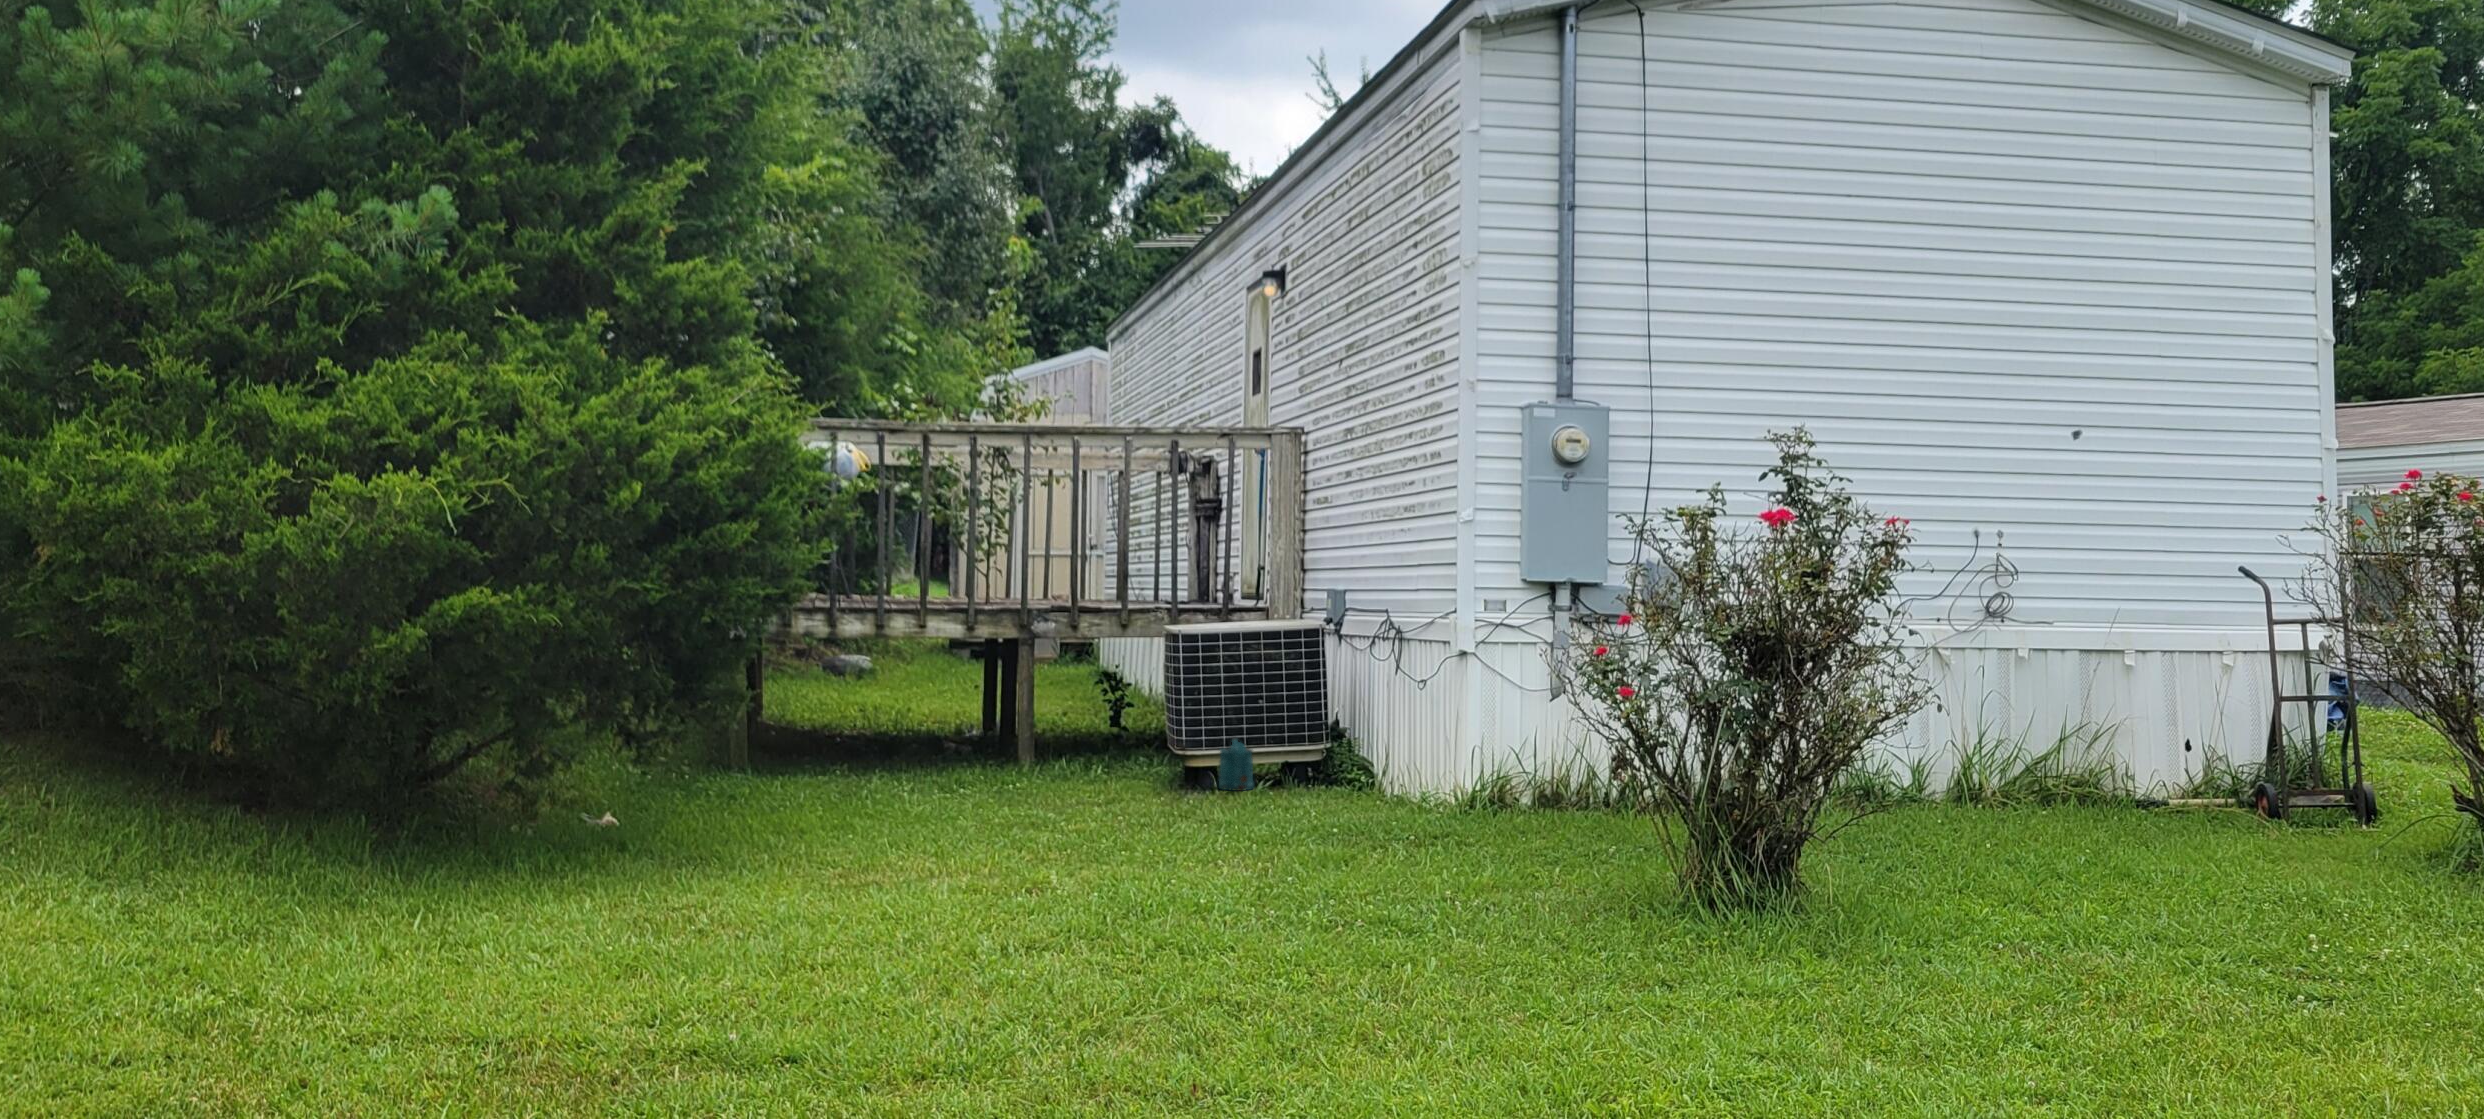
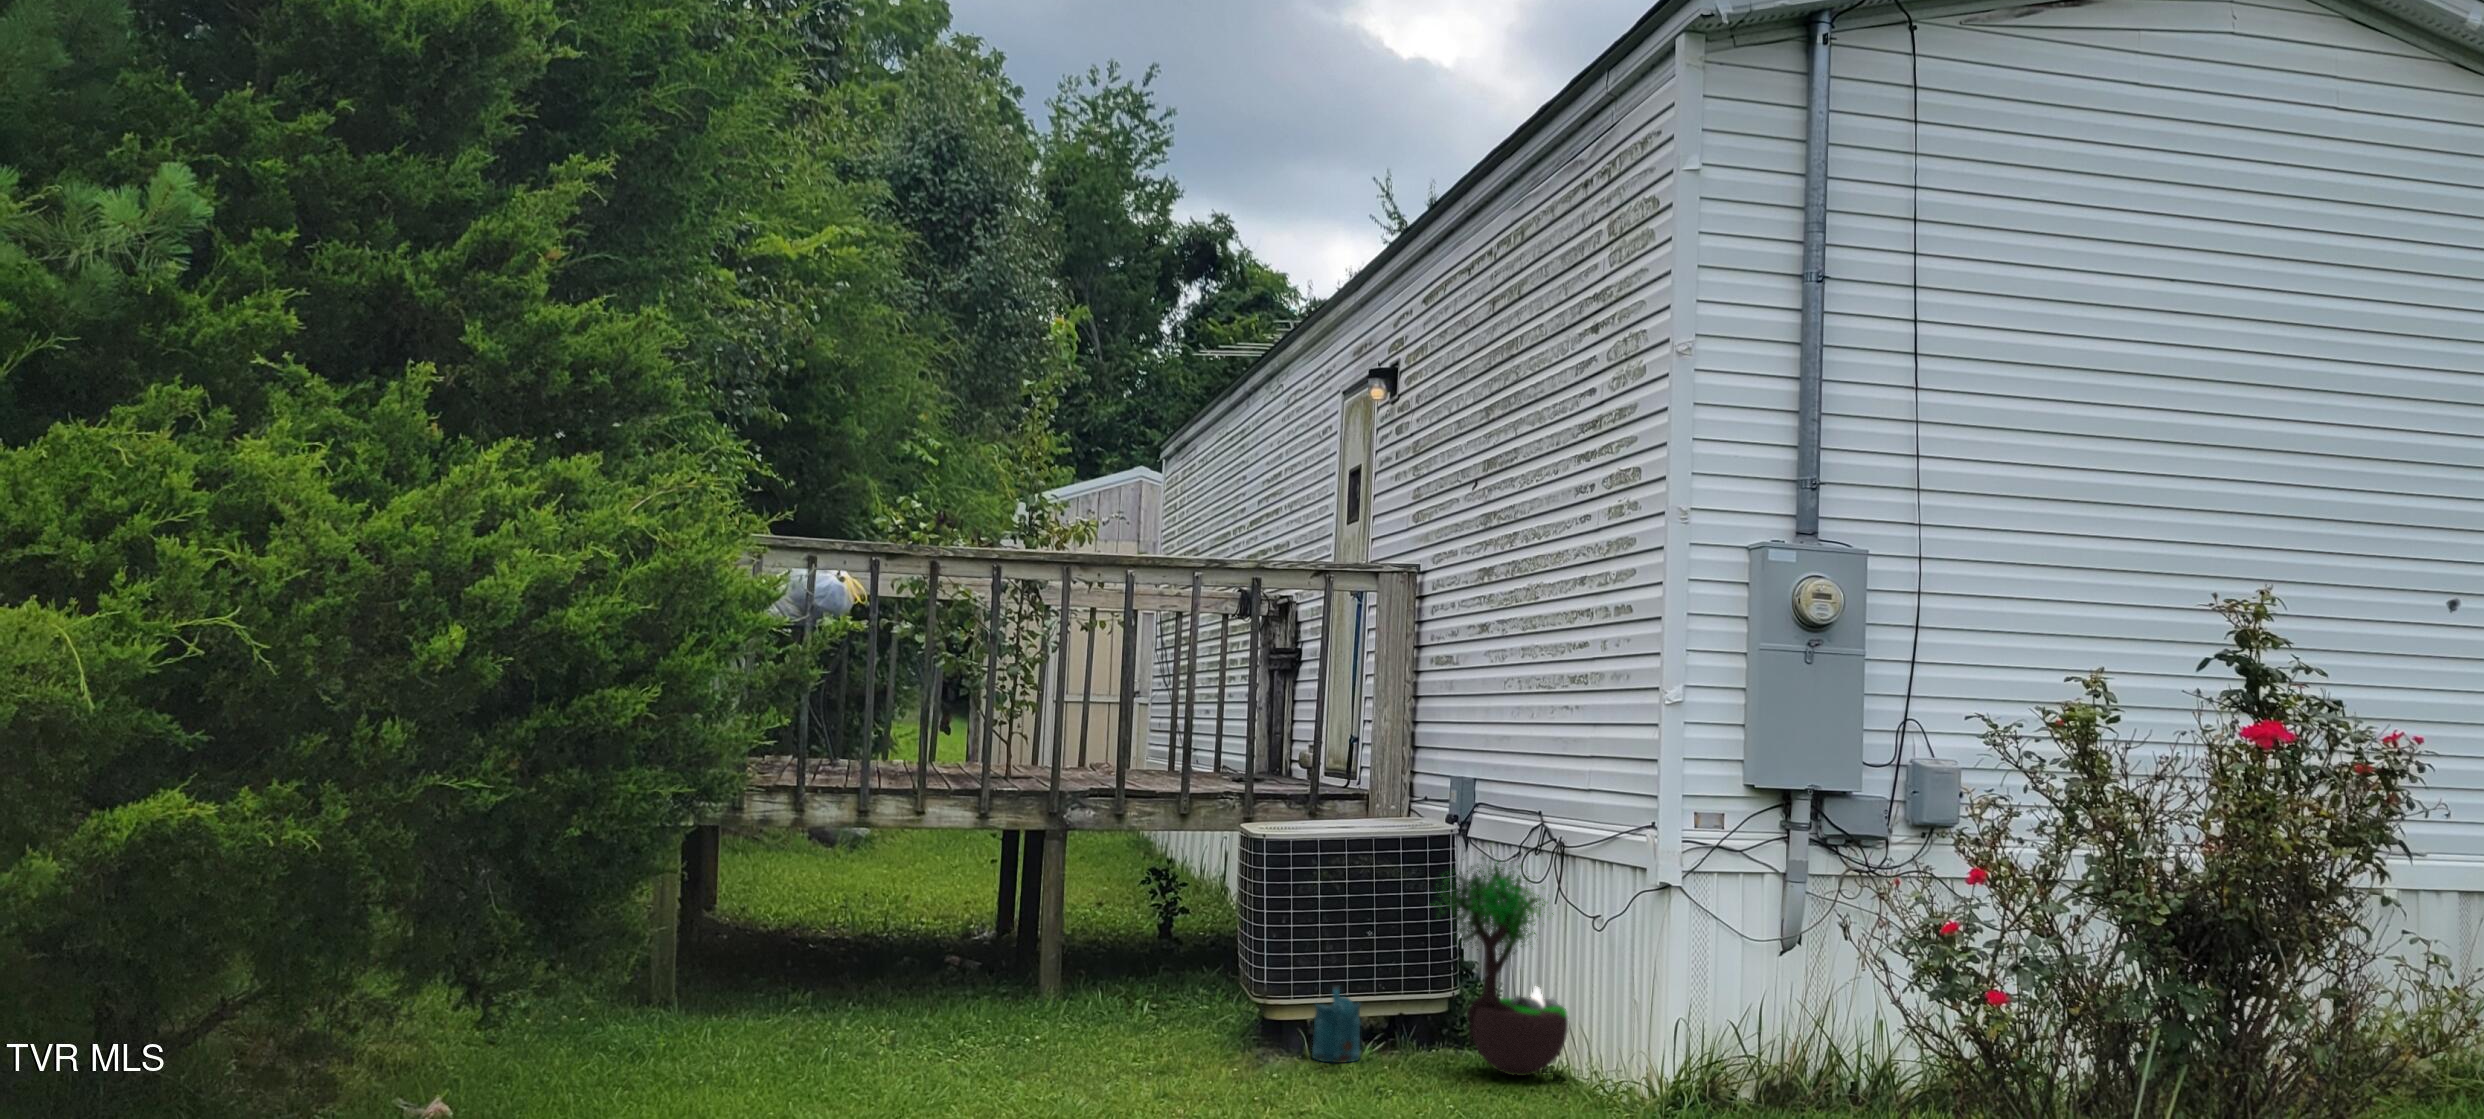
potted tree: none [1299,630,1403,796] -> present [1430,859,1568,1076]

